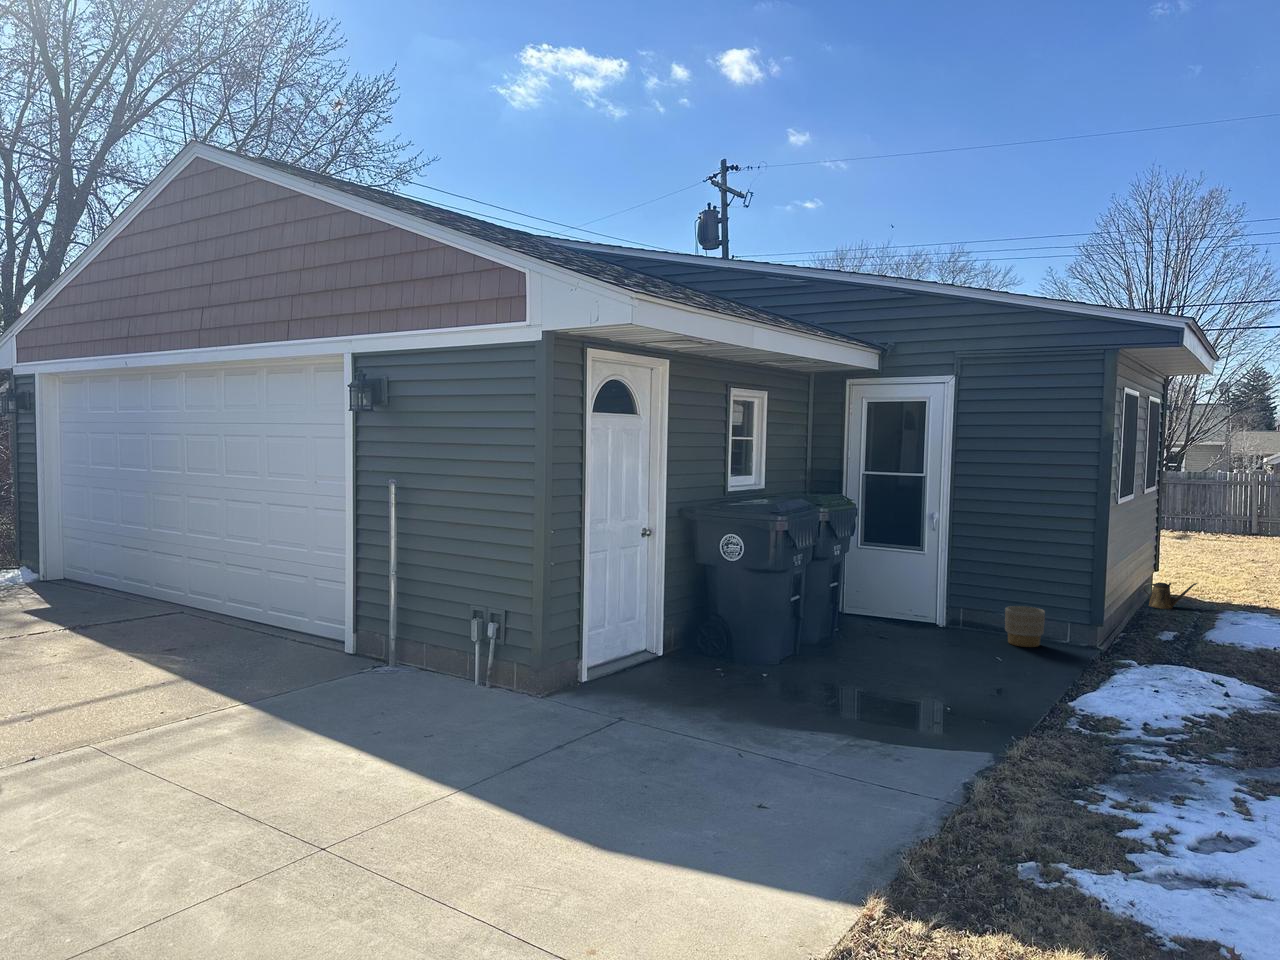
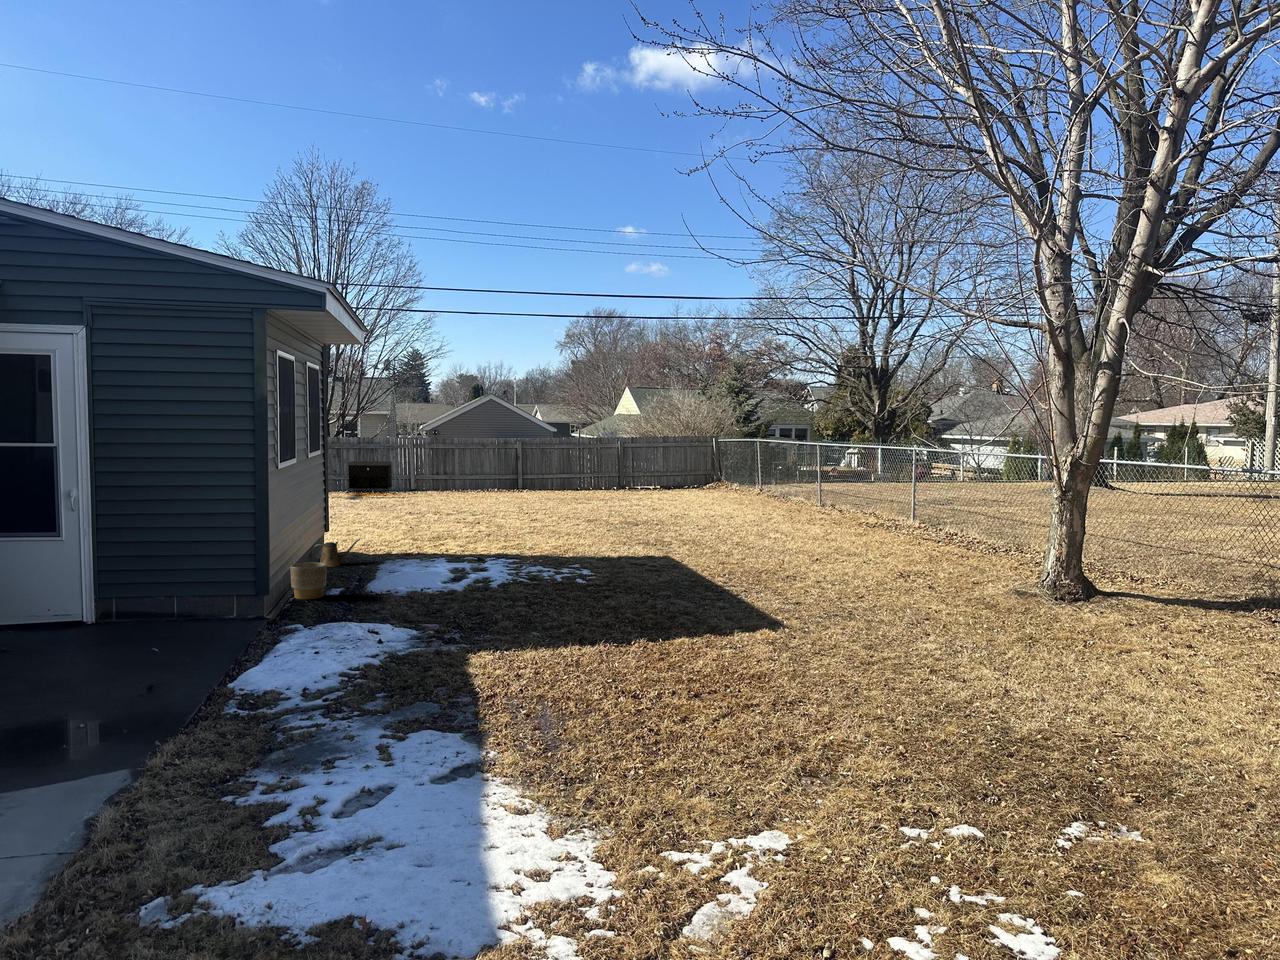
storage bench: none [1175,497,1231,534] -> present [348,461,392,492]
planter: present [1005,606,1045,647] -> present [291,562,327,600]

